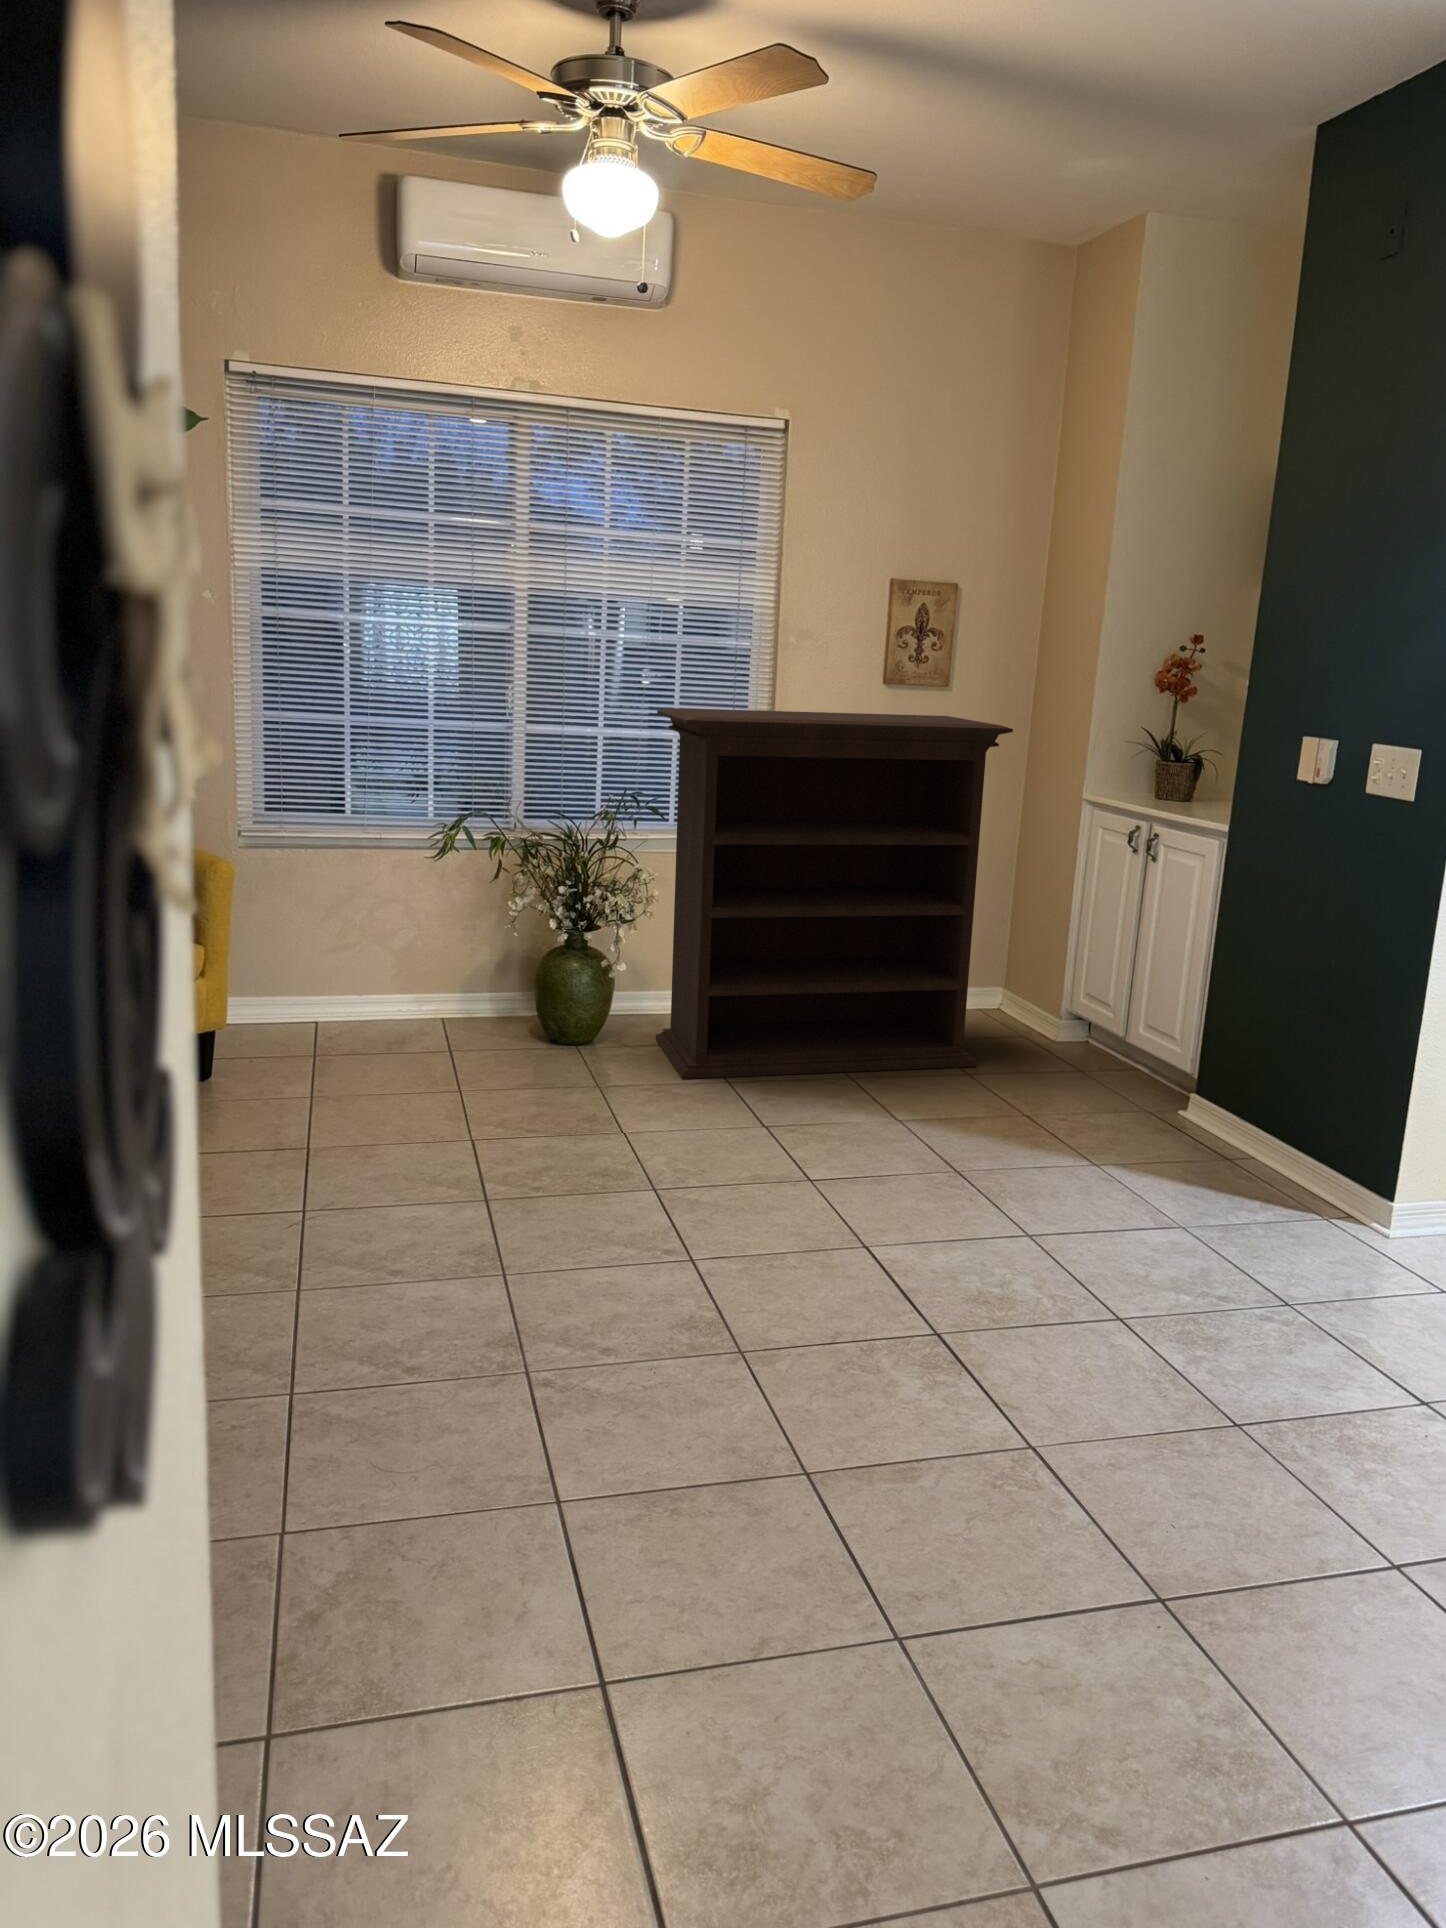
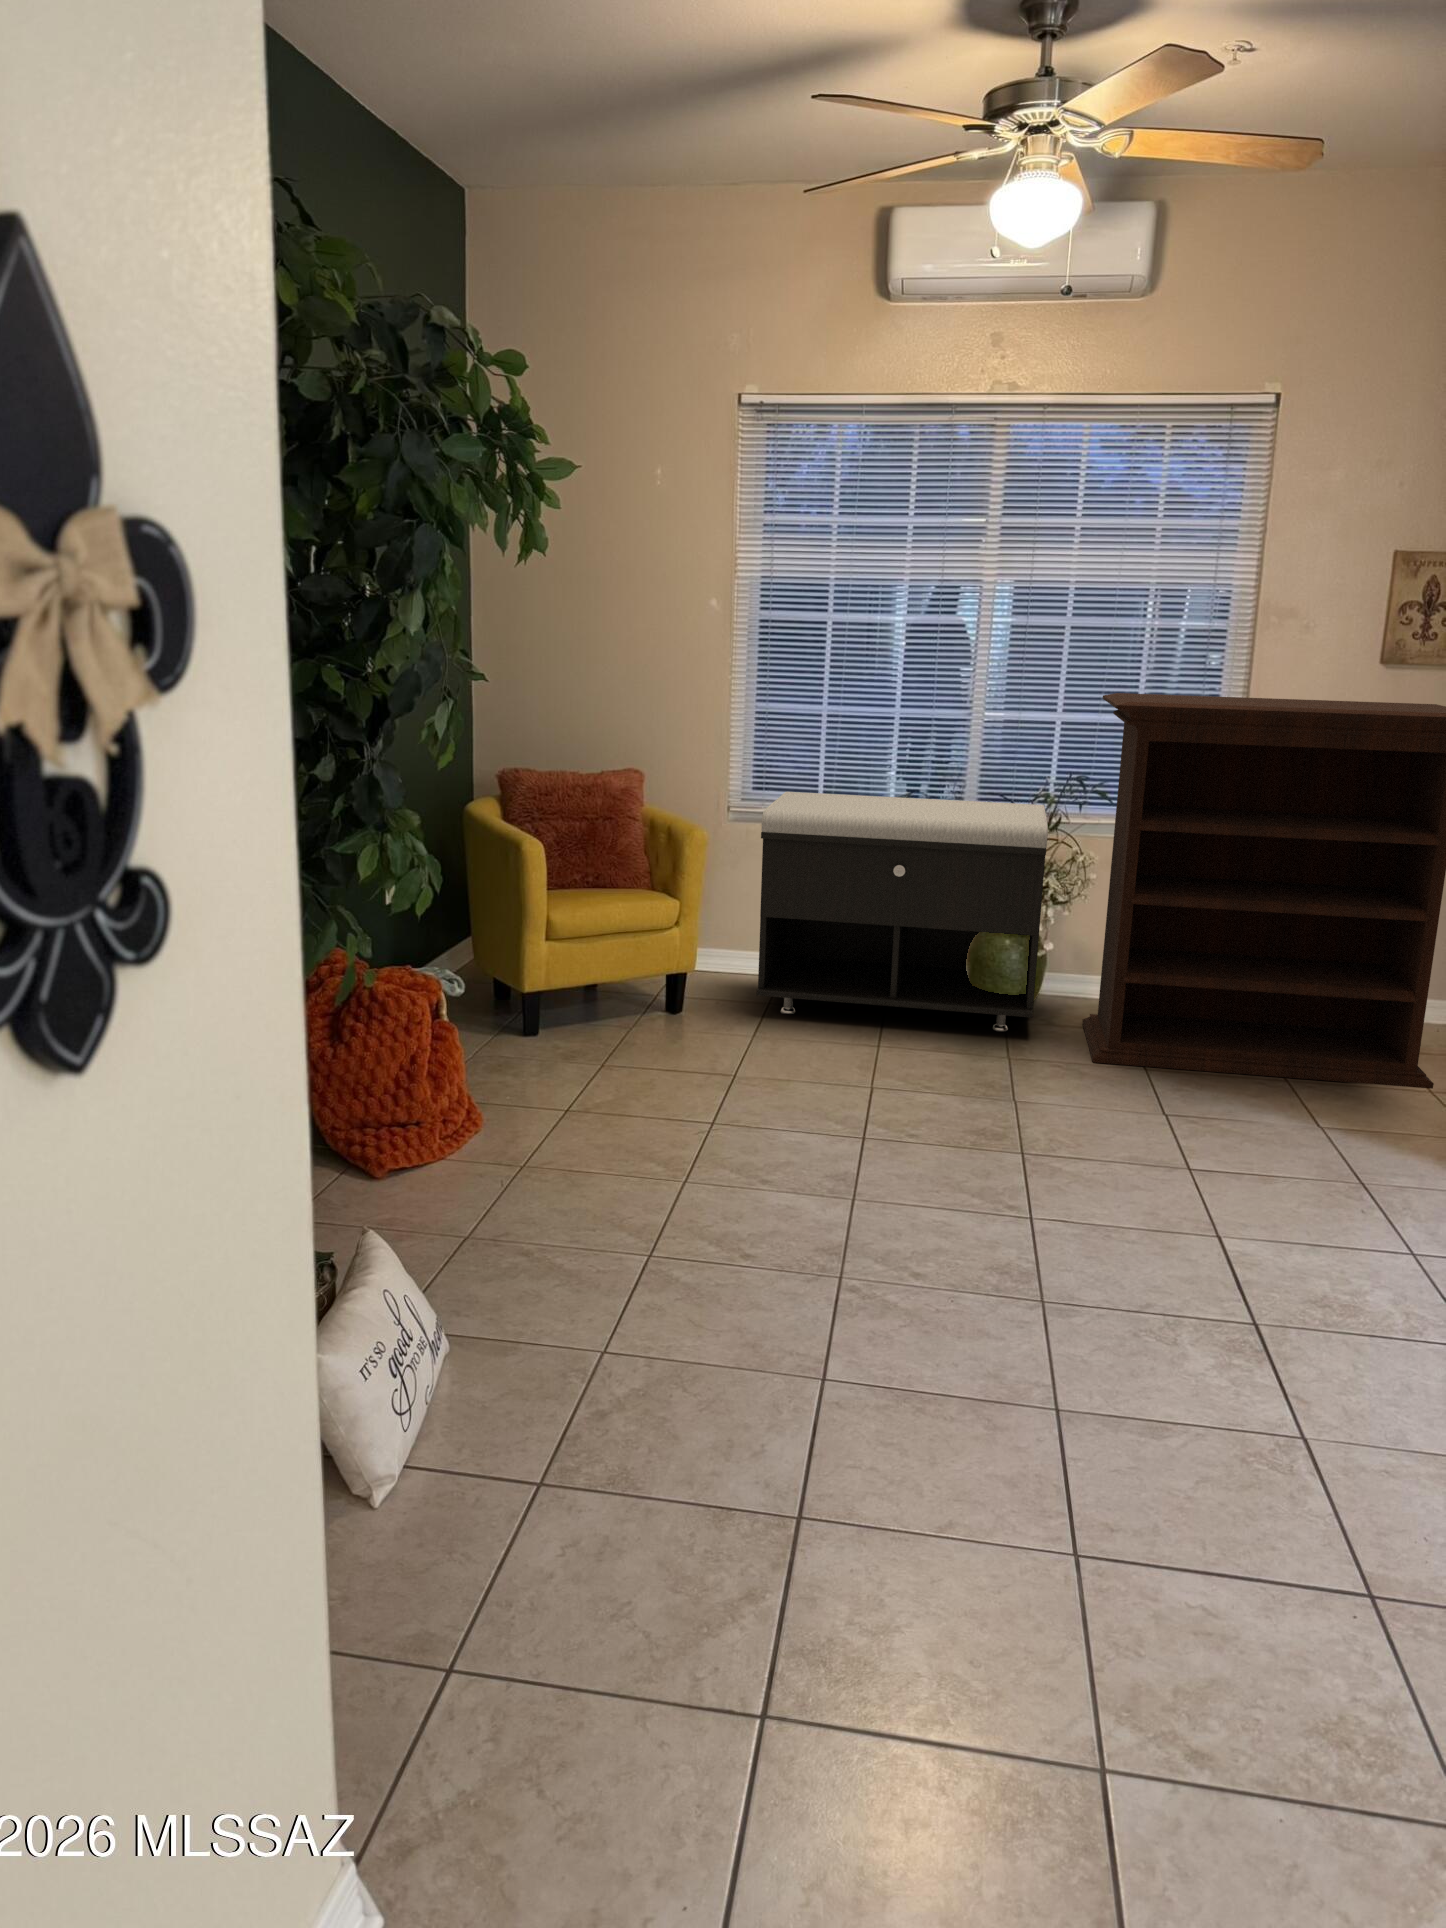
storage bench: none [312,819,620,1064] -> present [757,792,1048,1032]

